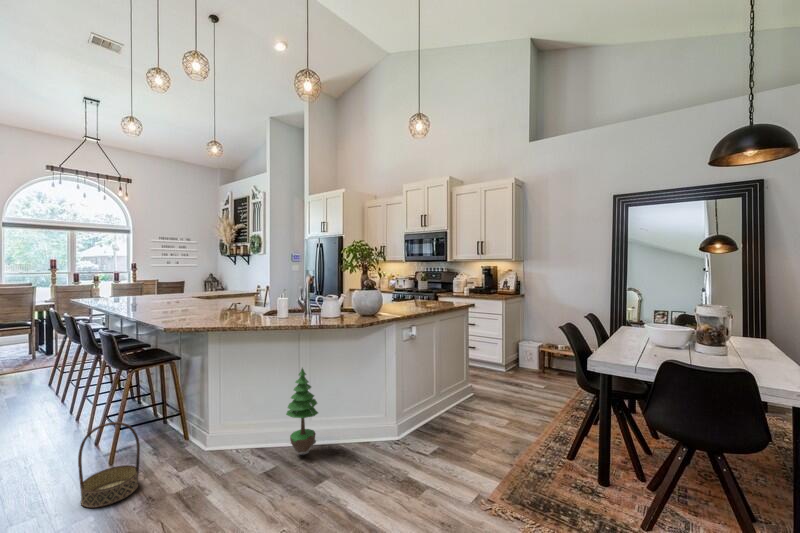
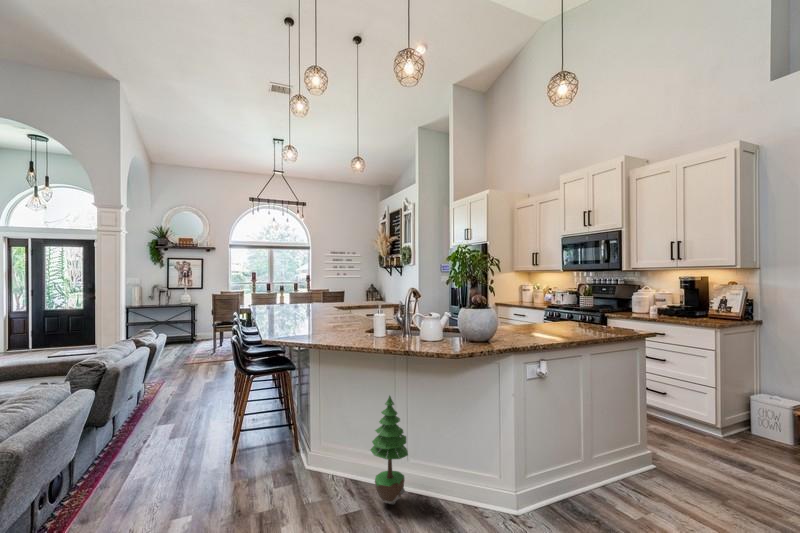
basket: present [78,422,140,508] -> none [180,425,230,509]

